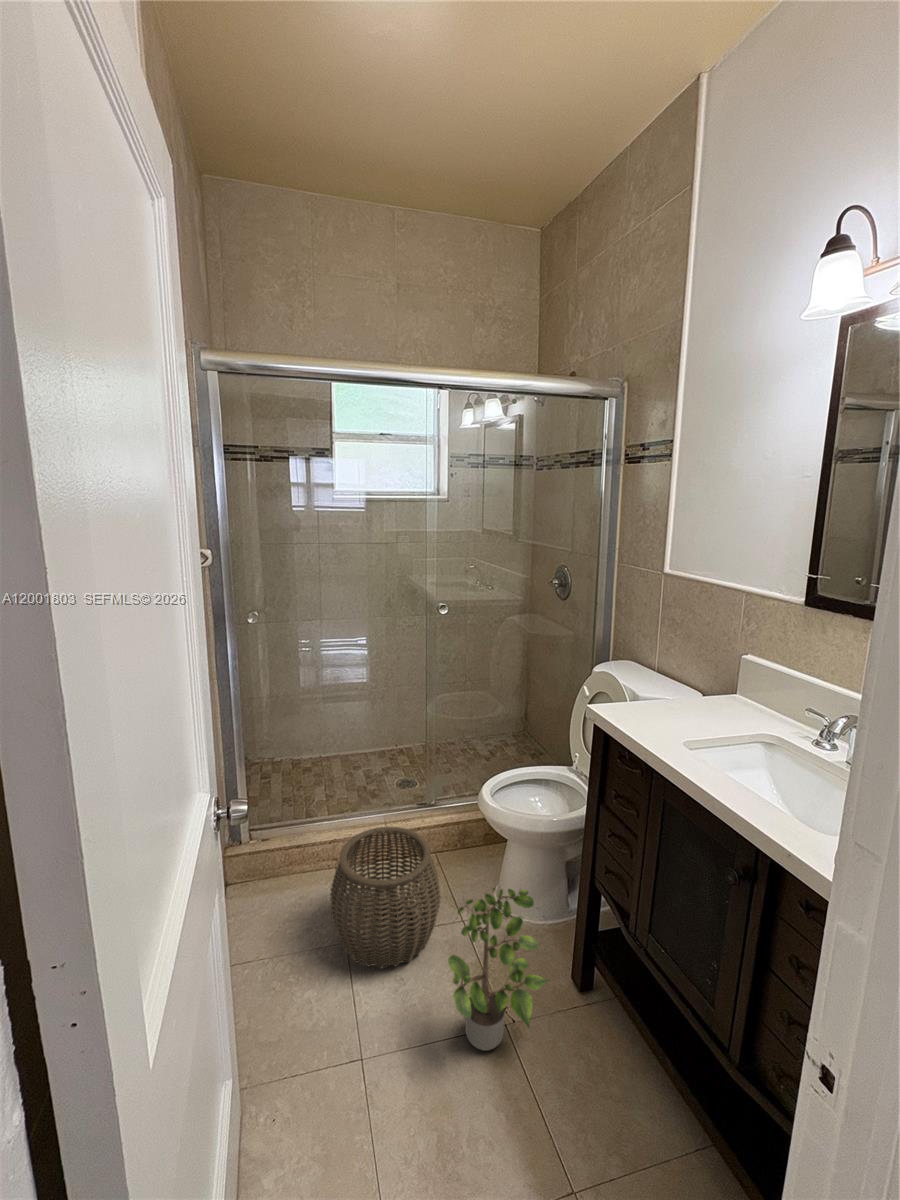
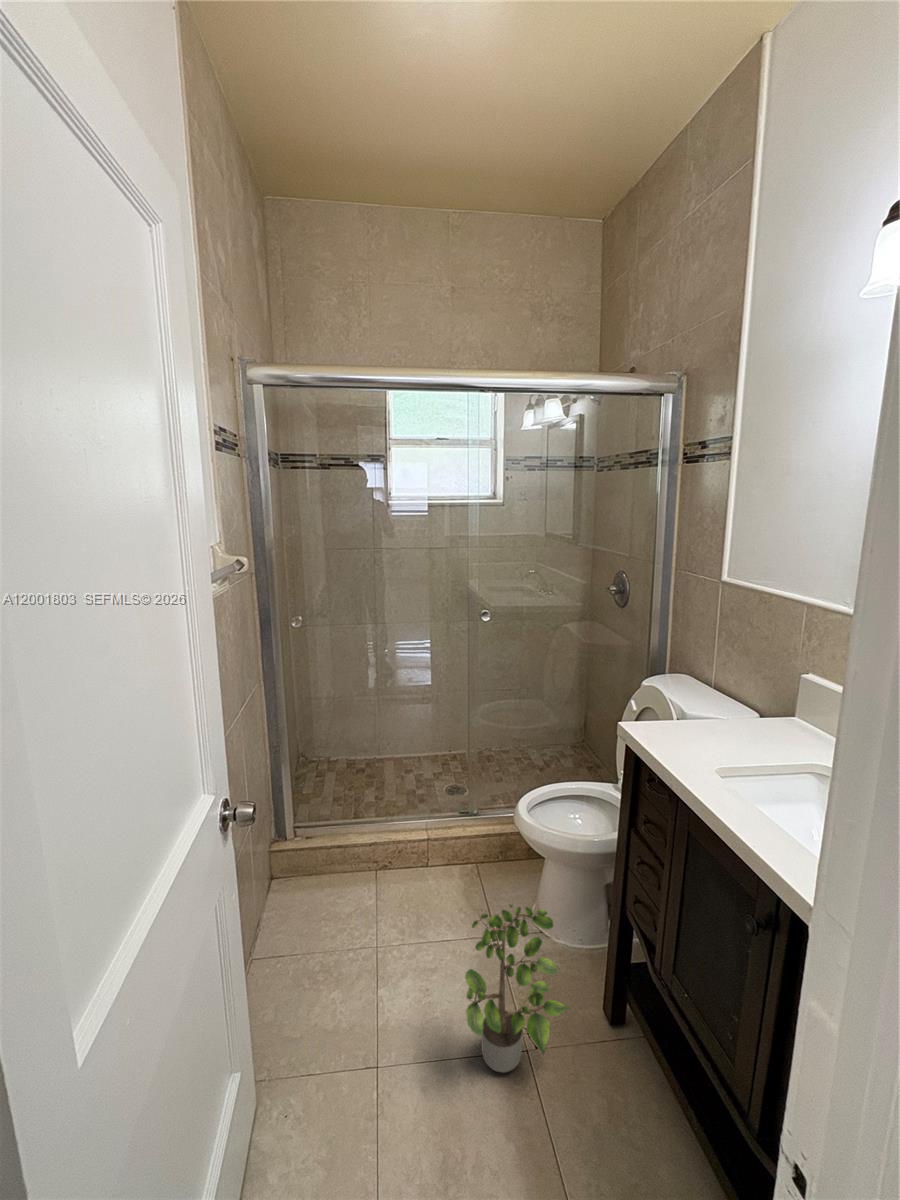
woven basket: present [330,827,441,969] -> none [360,833,470,975]

